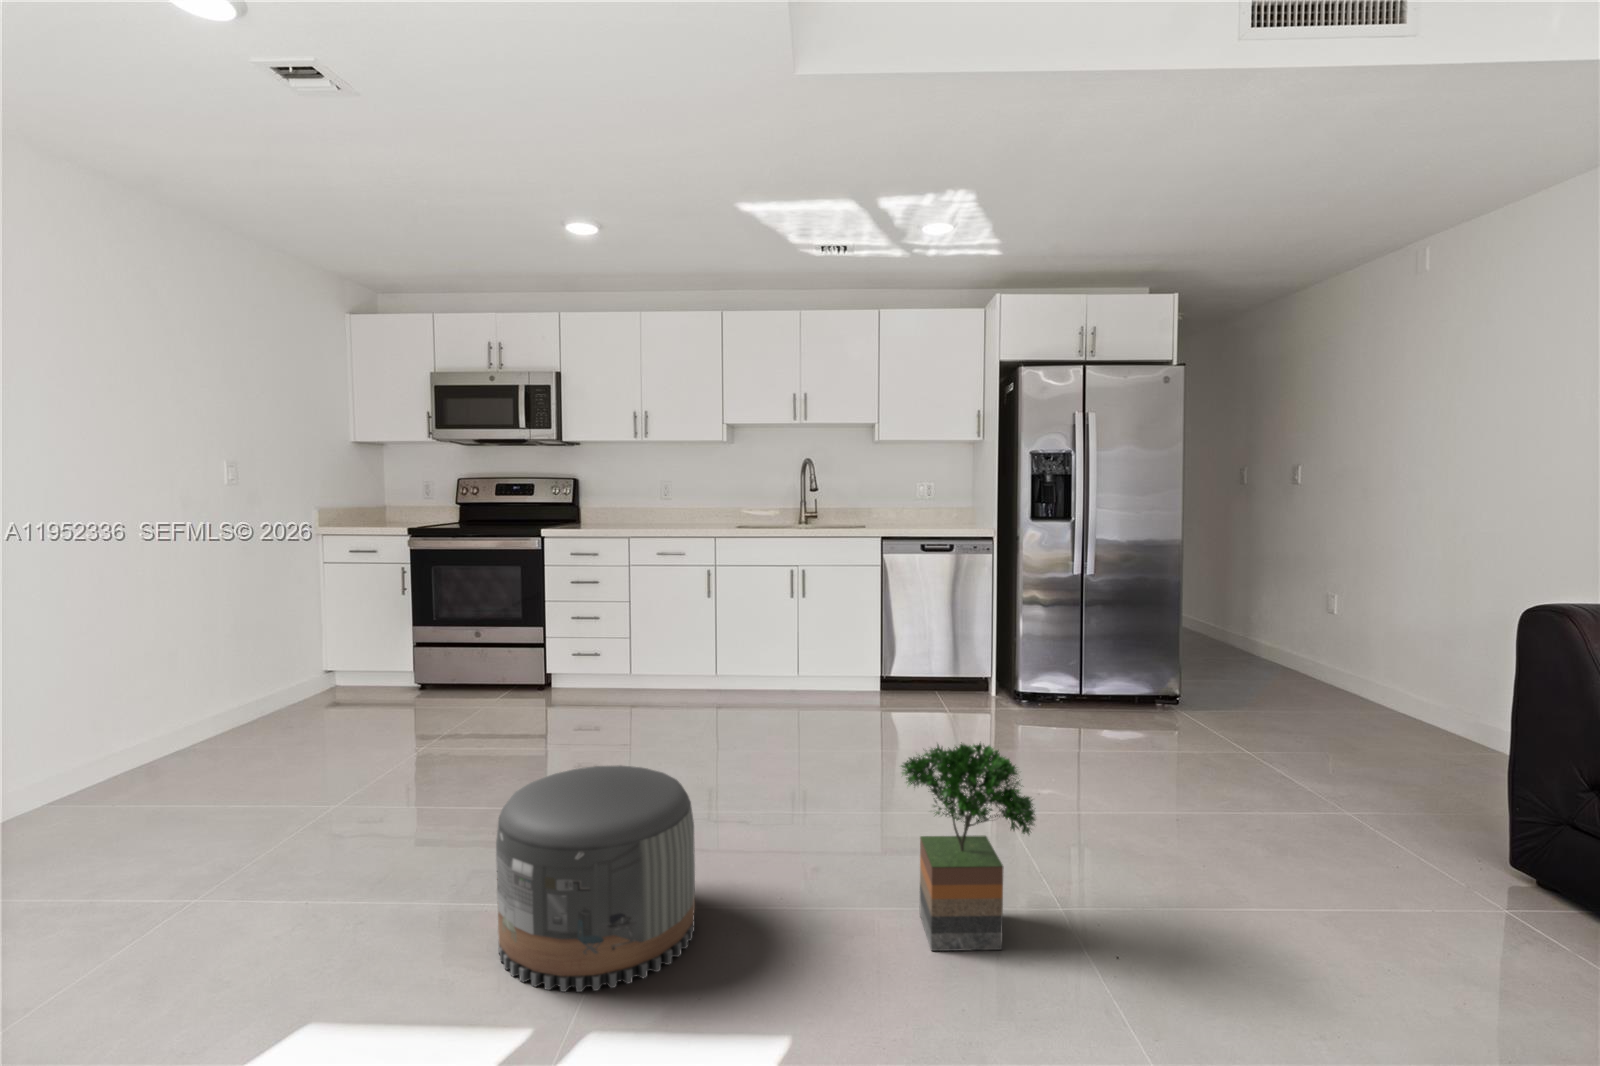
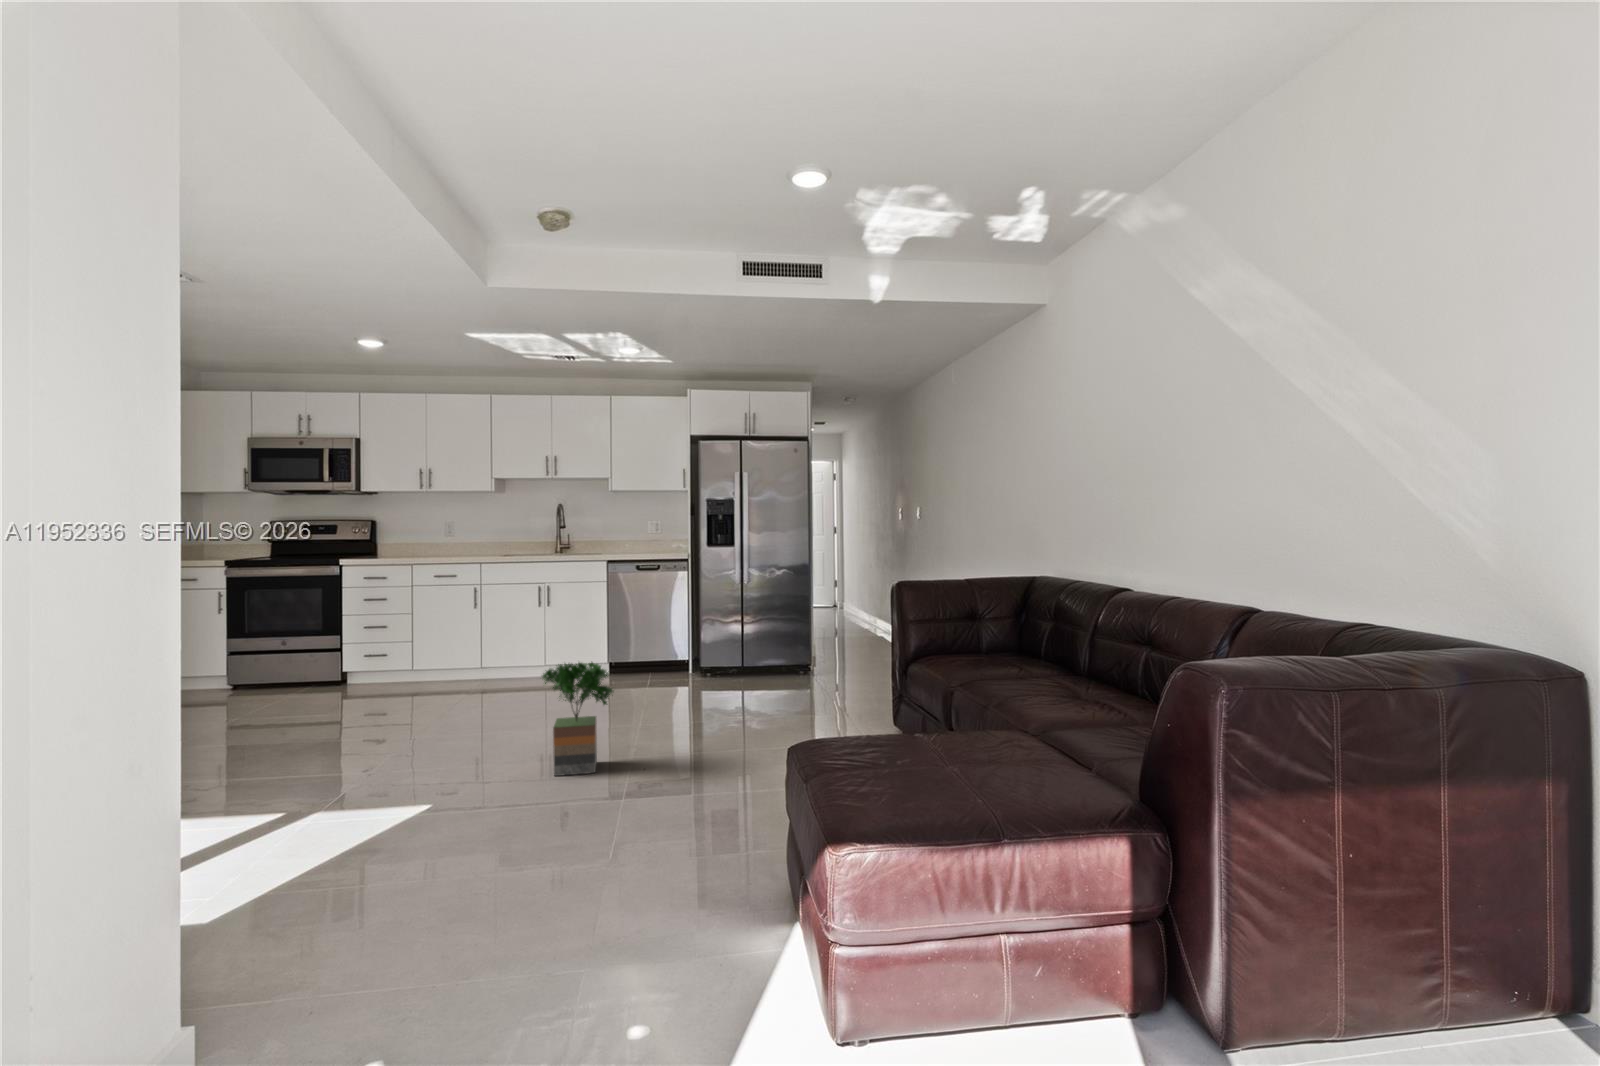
pouf: present [496,765,695,992] -> none [284,688,415,804]

